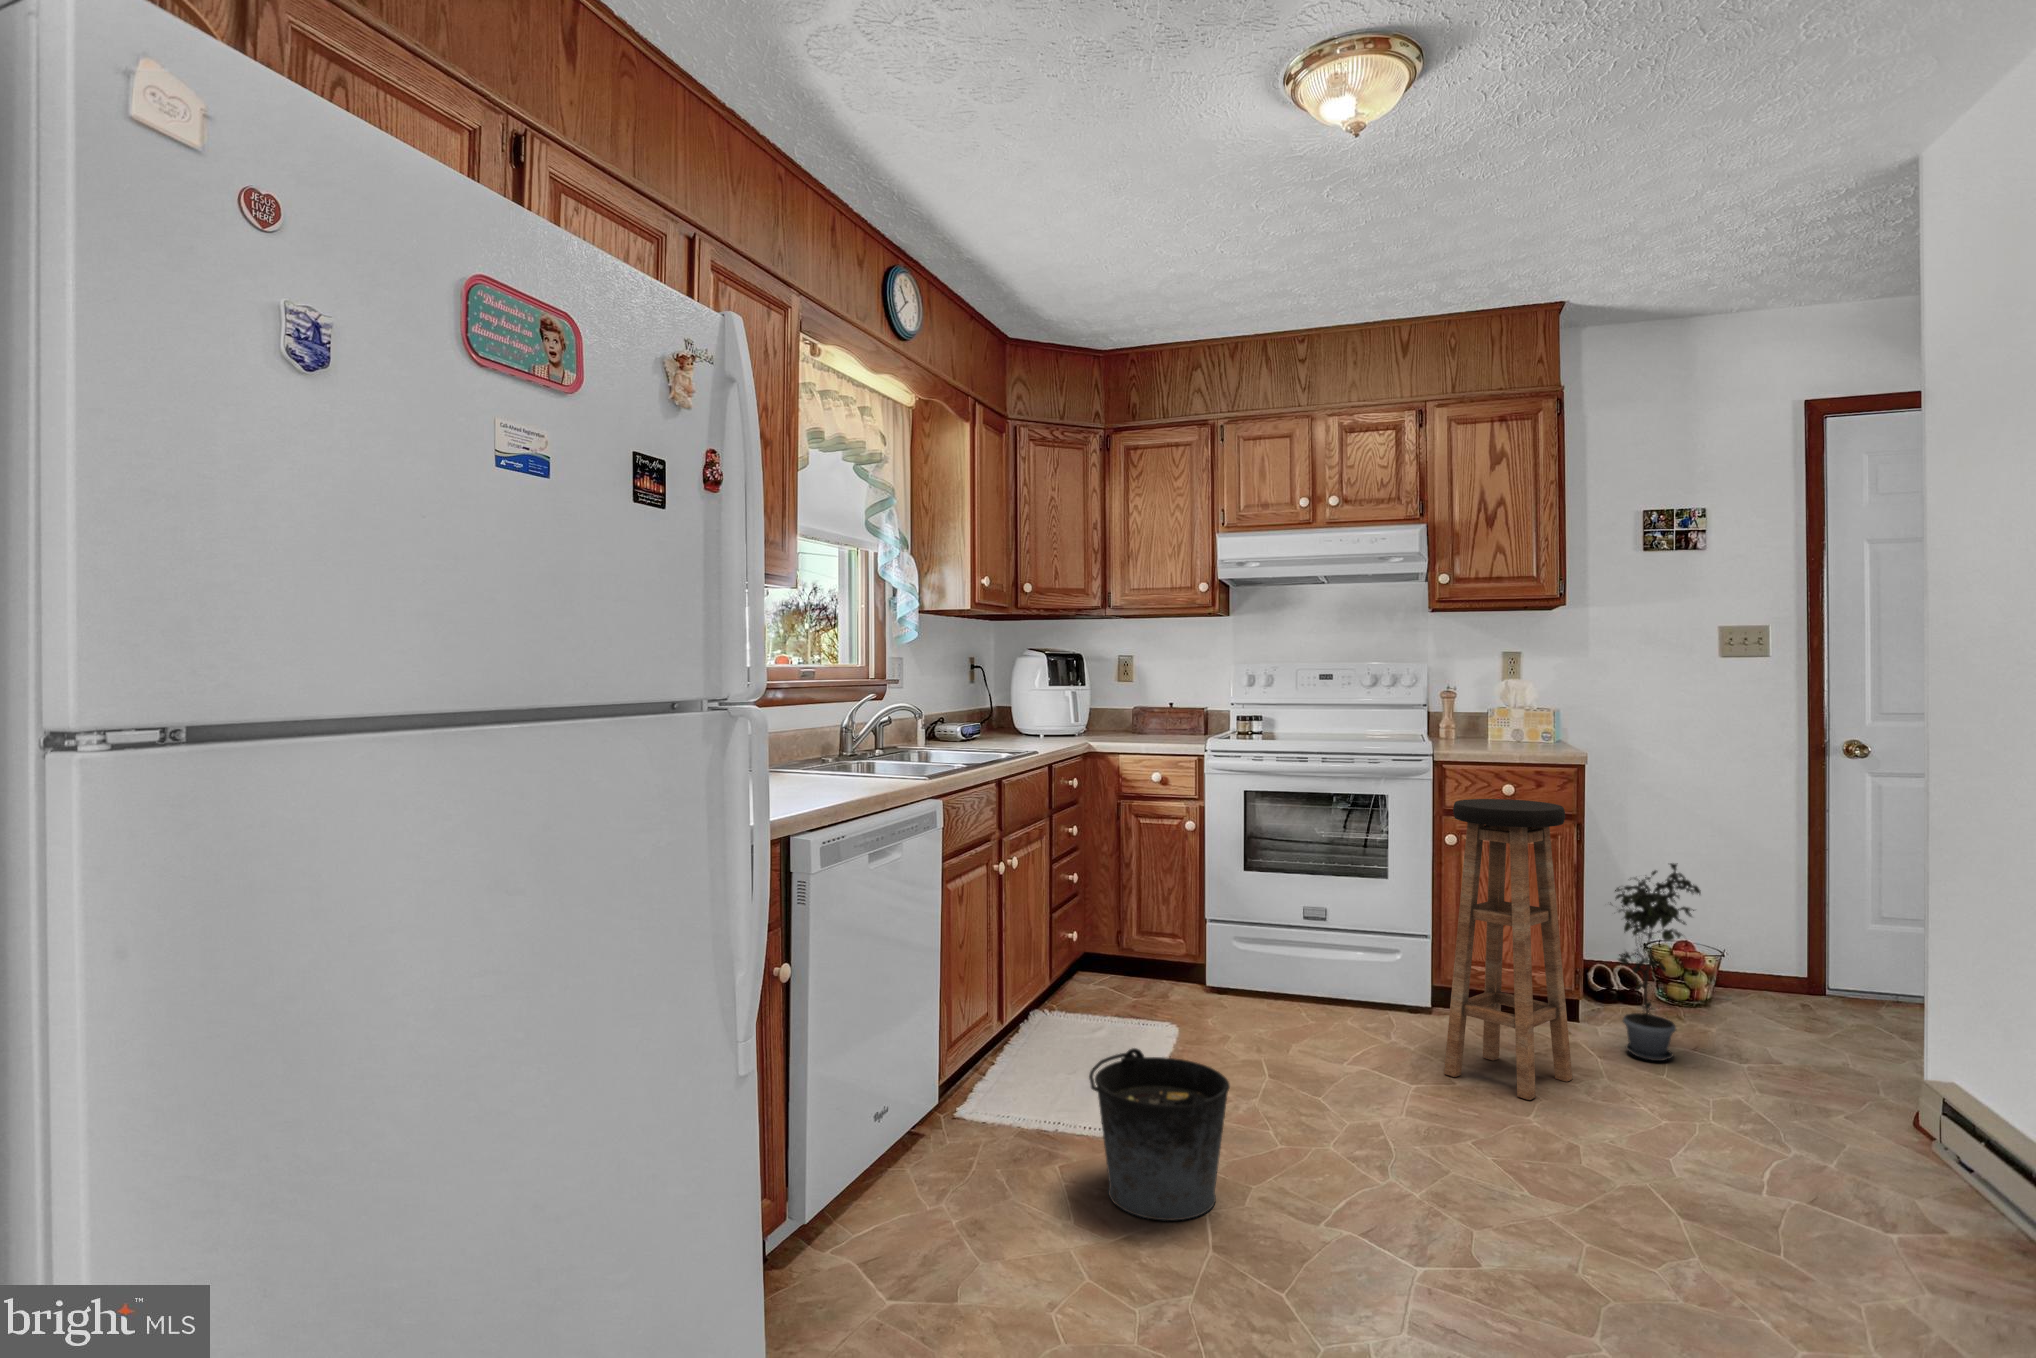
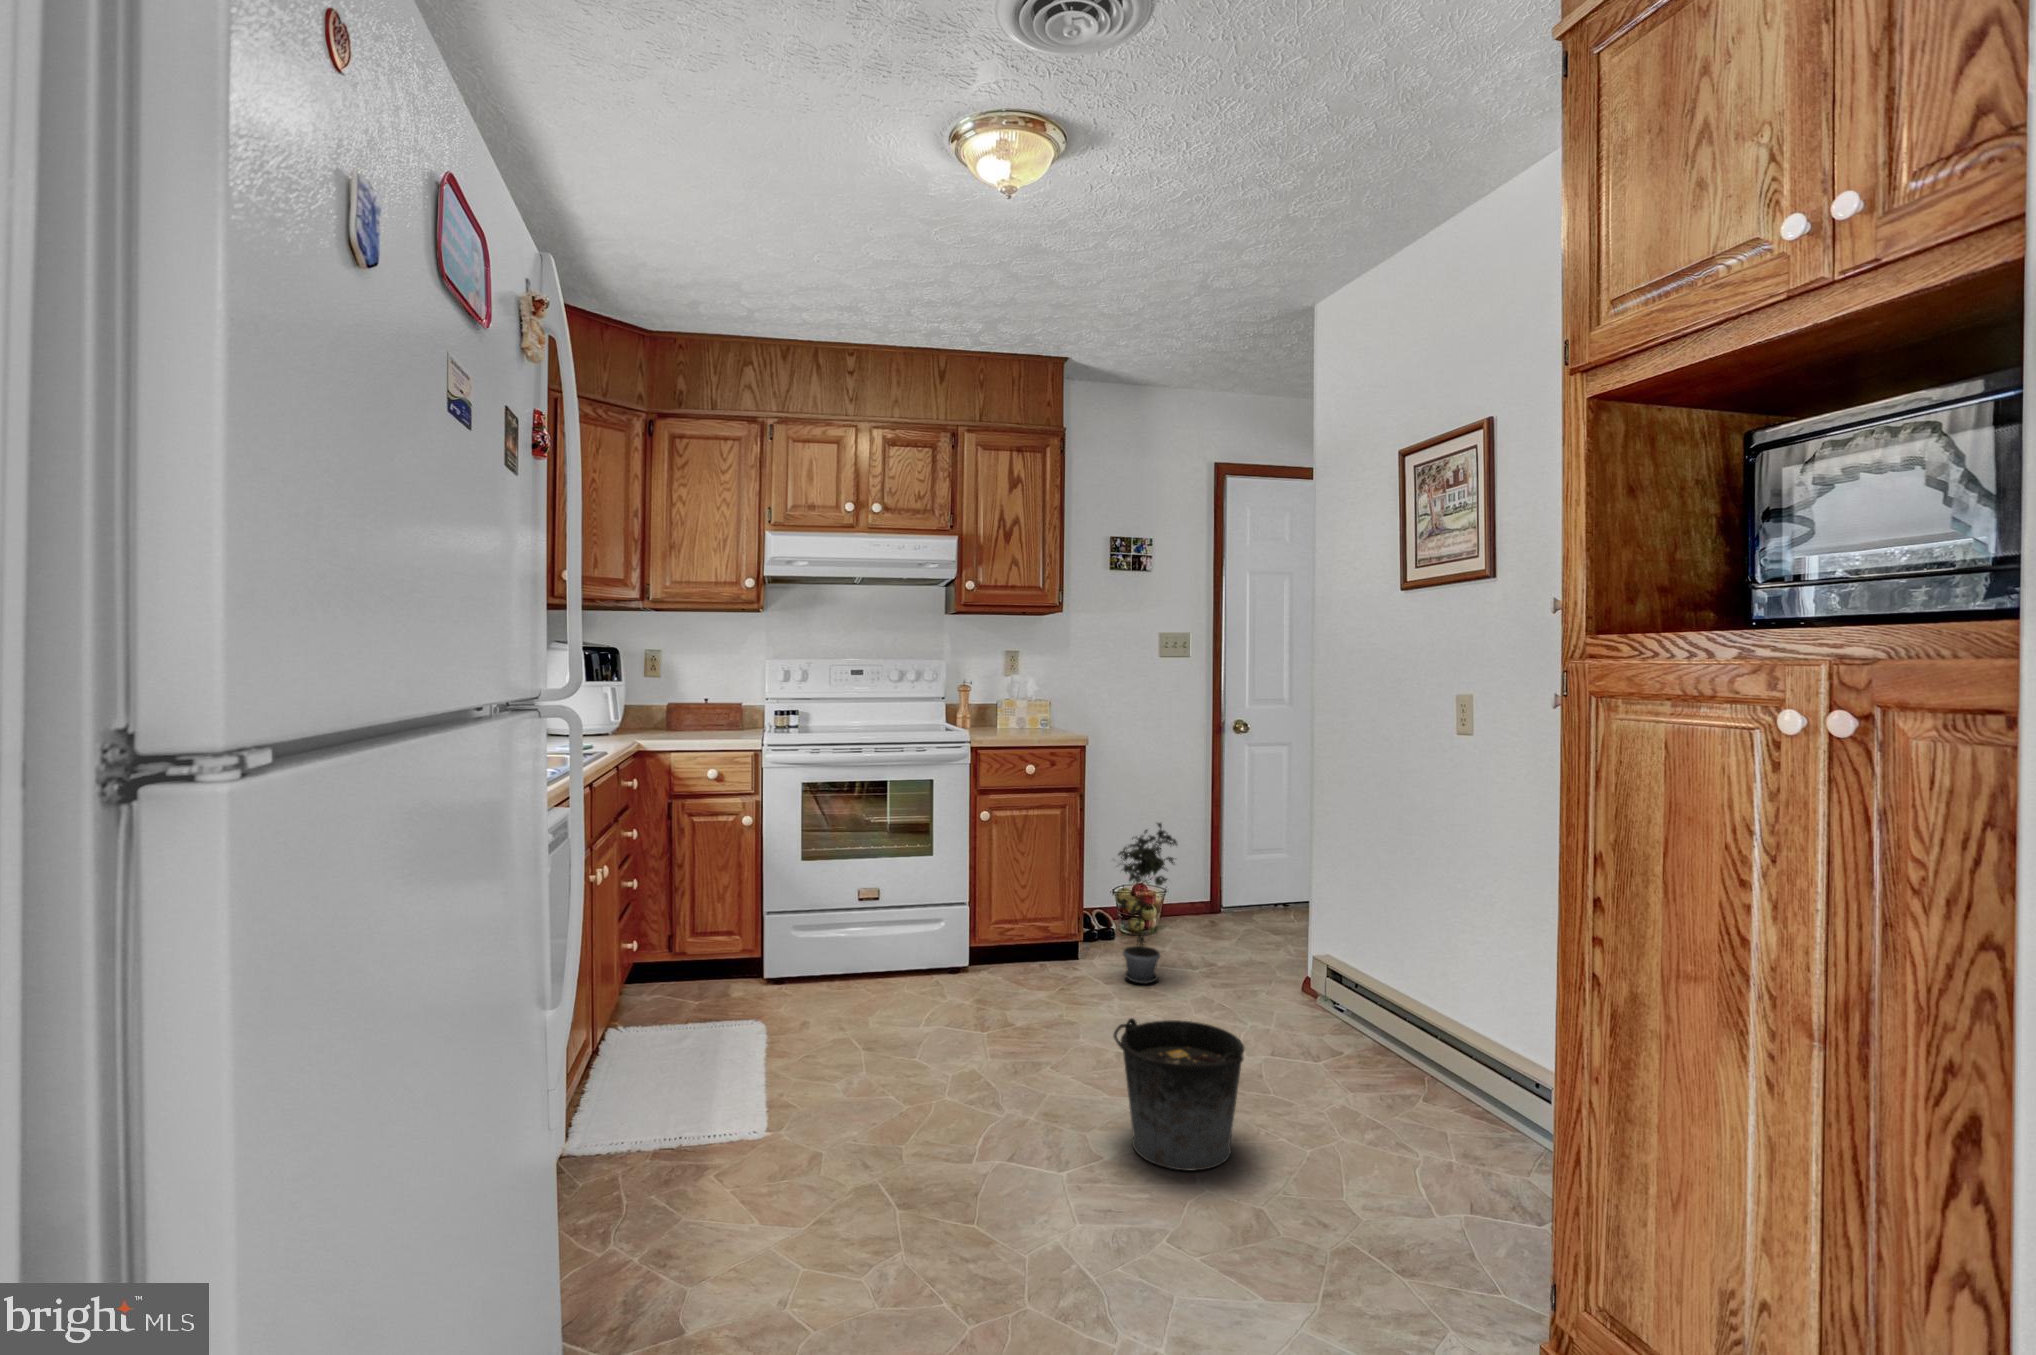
bar stool: present [1444,799,1572,1100] -> none [1007,779,1101,1037]
bucket: present [1089,1048,1230,1221] -> present [1114,1018,1244,1171]

